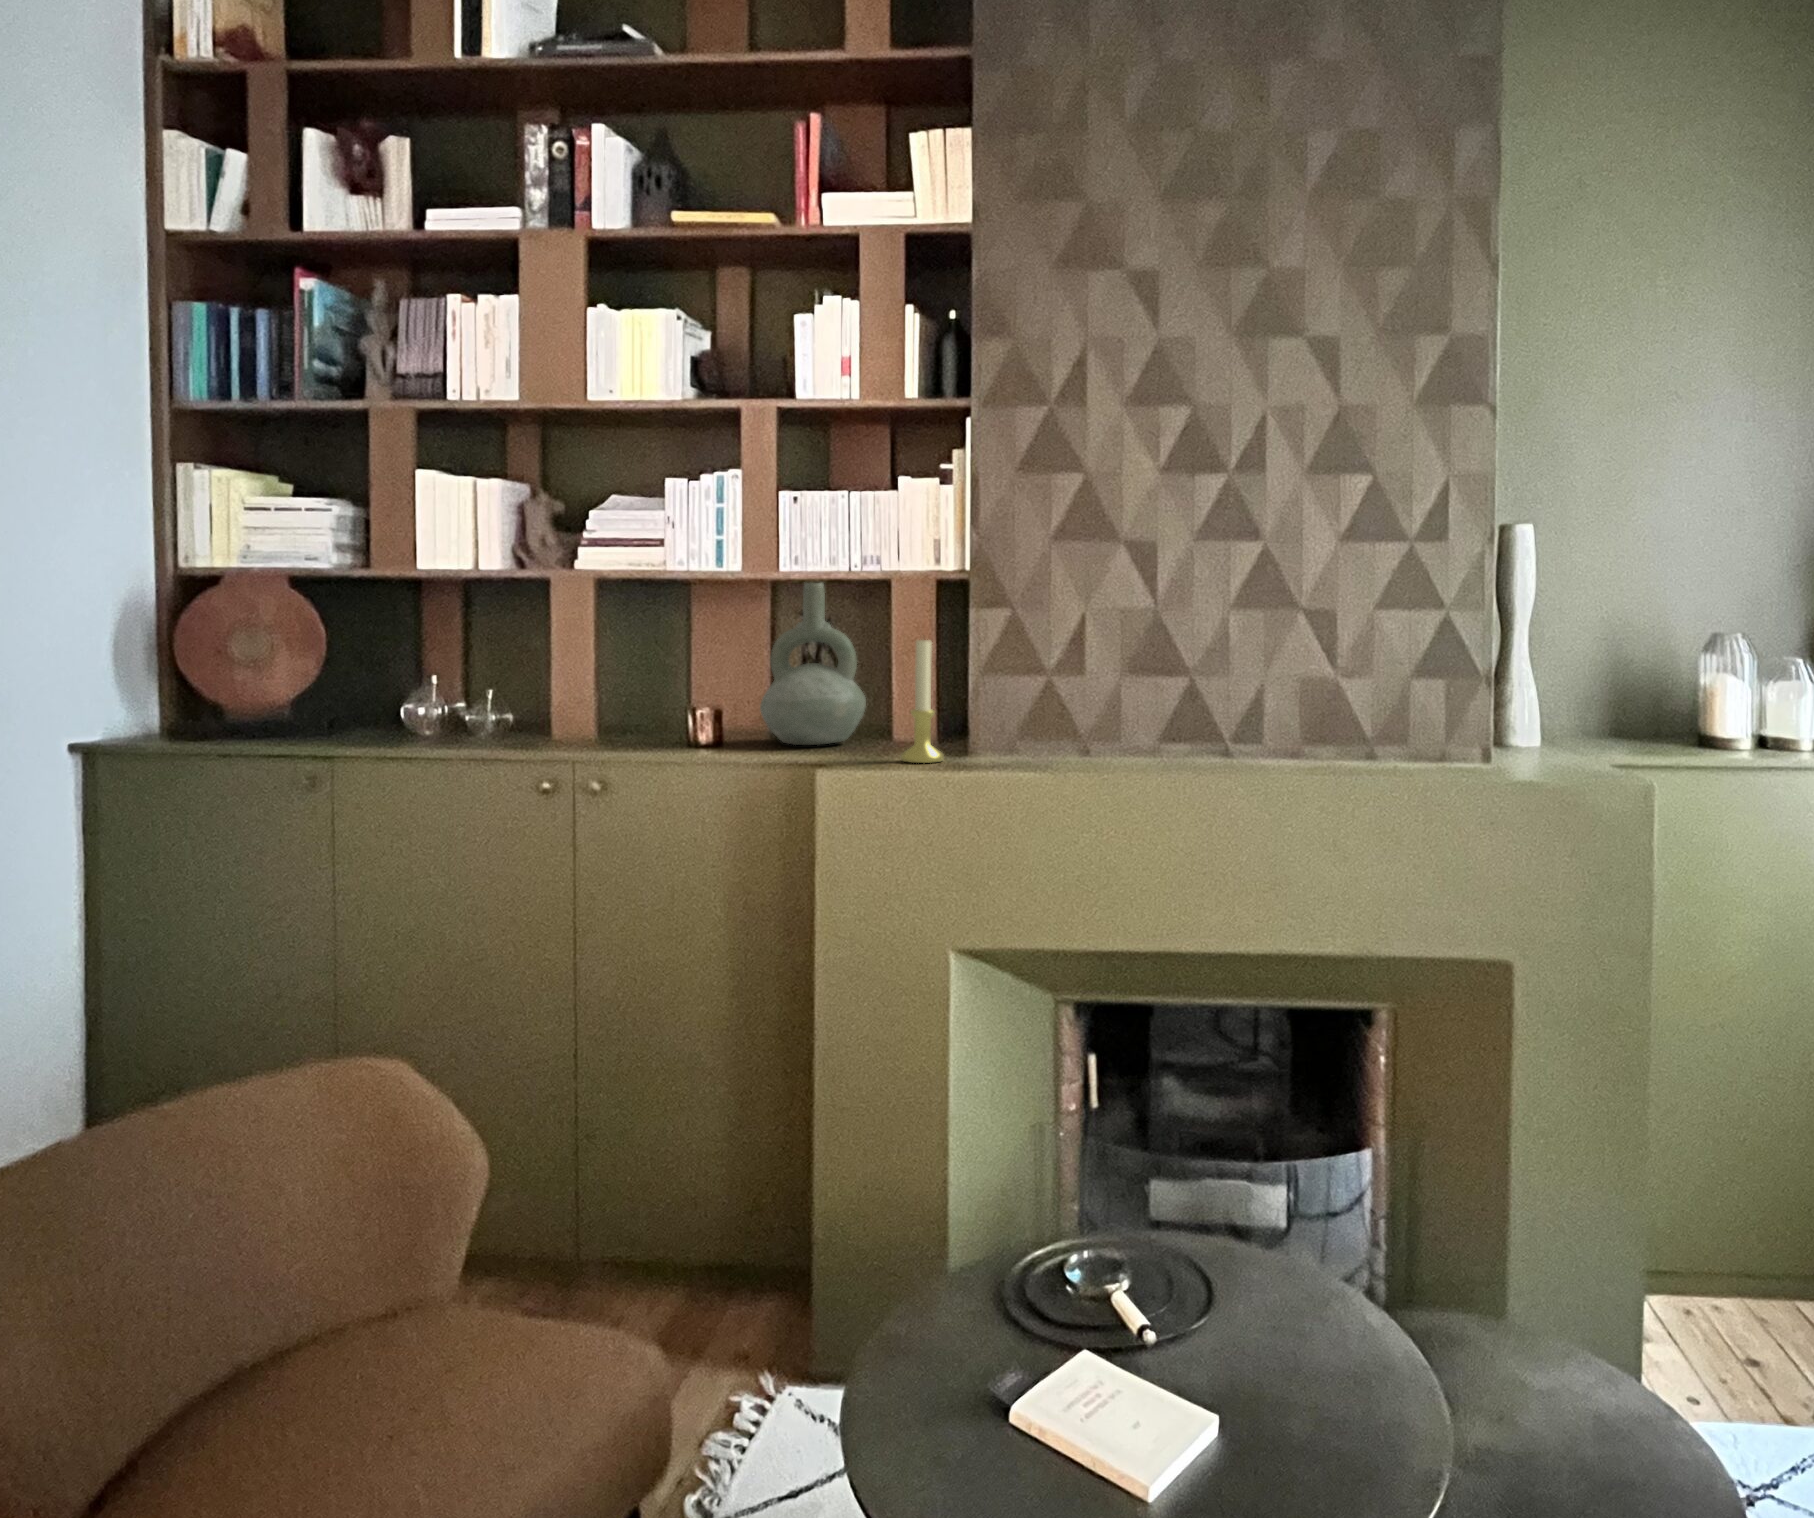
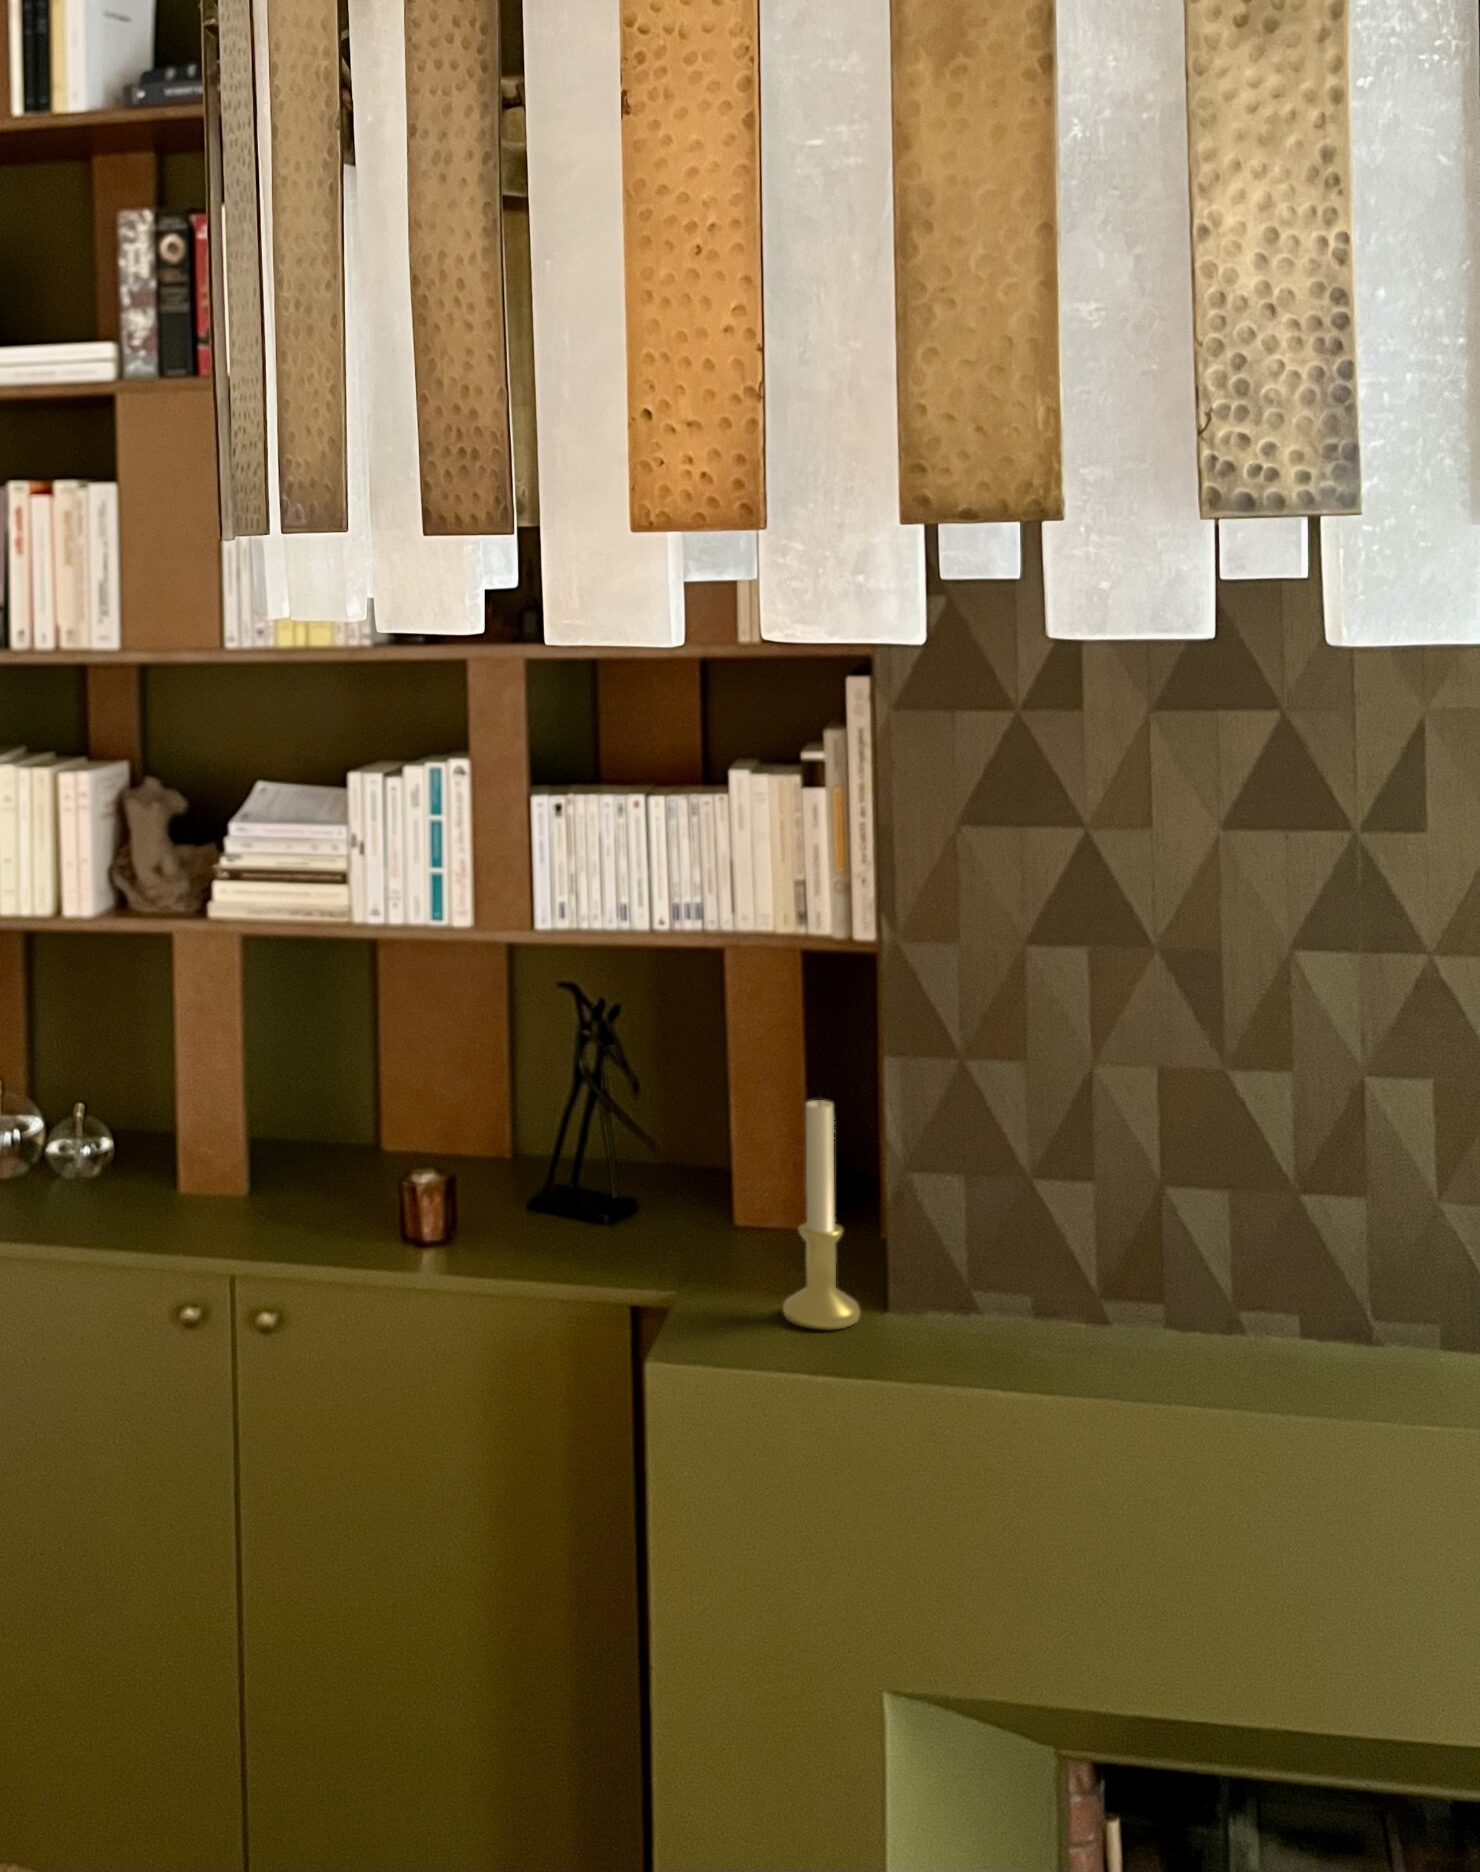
decorative vase: present [760,583,866,745] -> none [512,950,686,1238]

